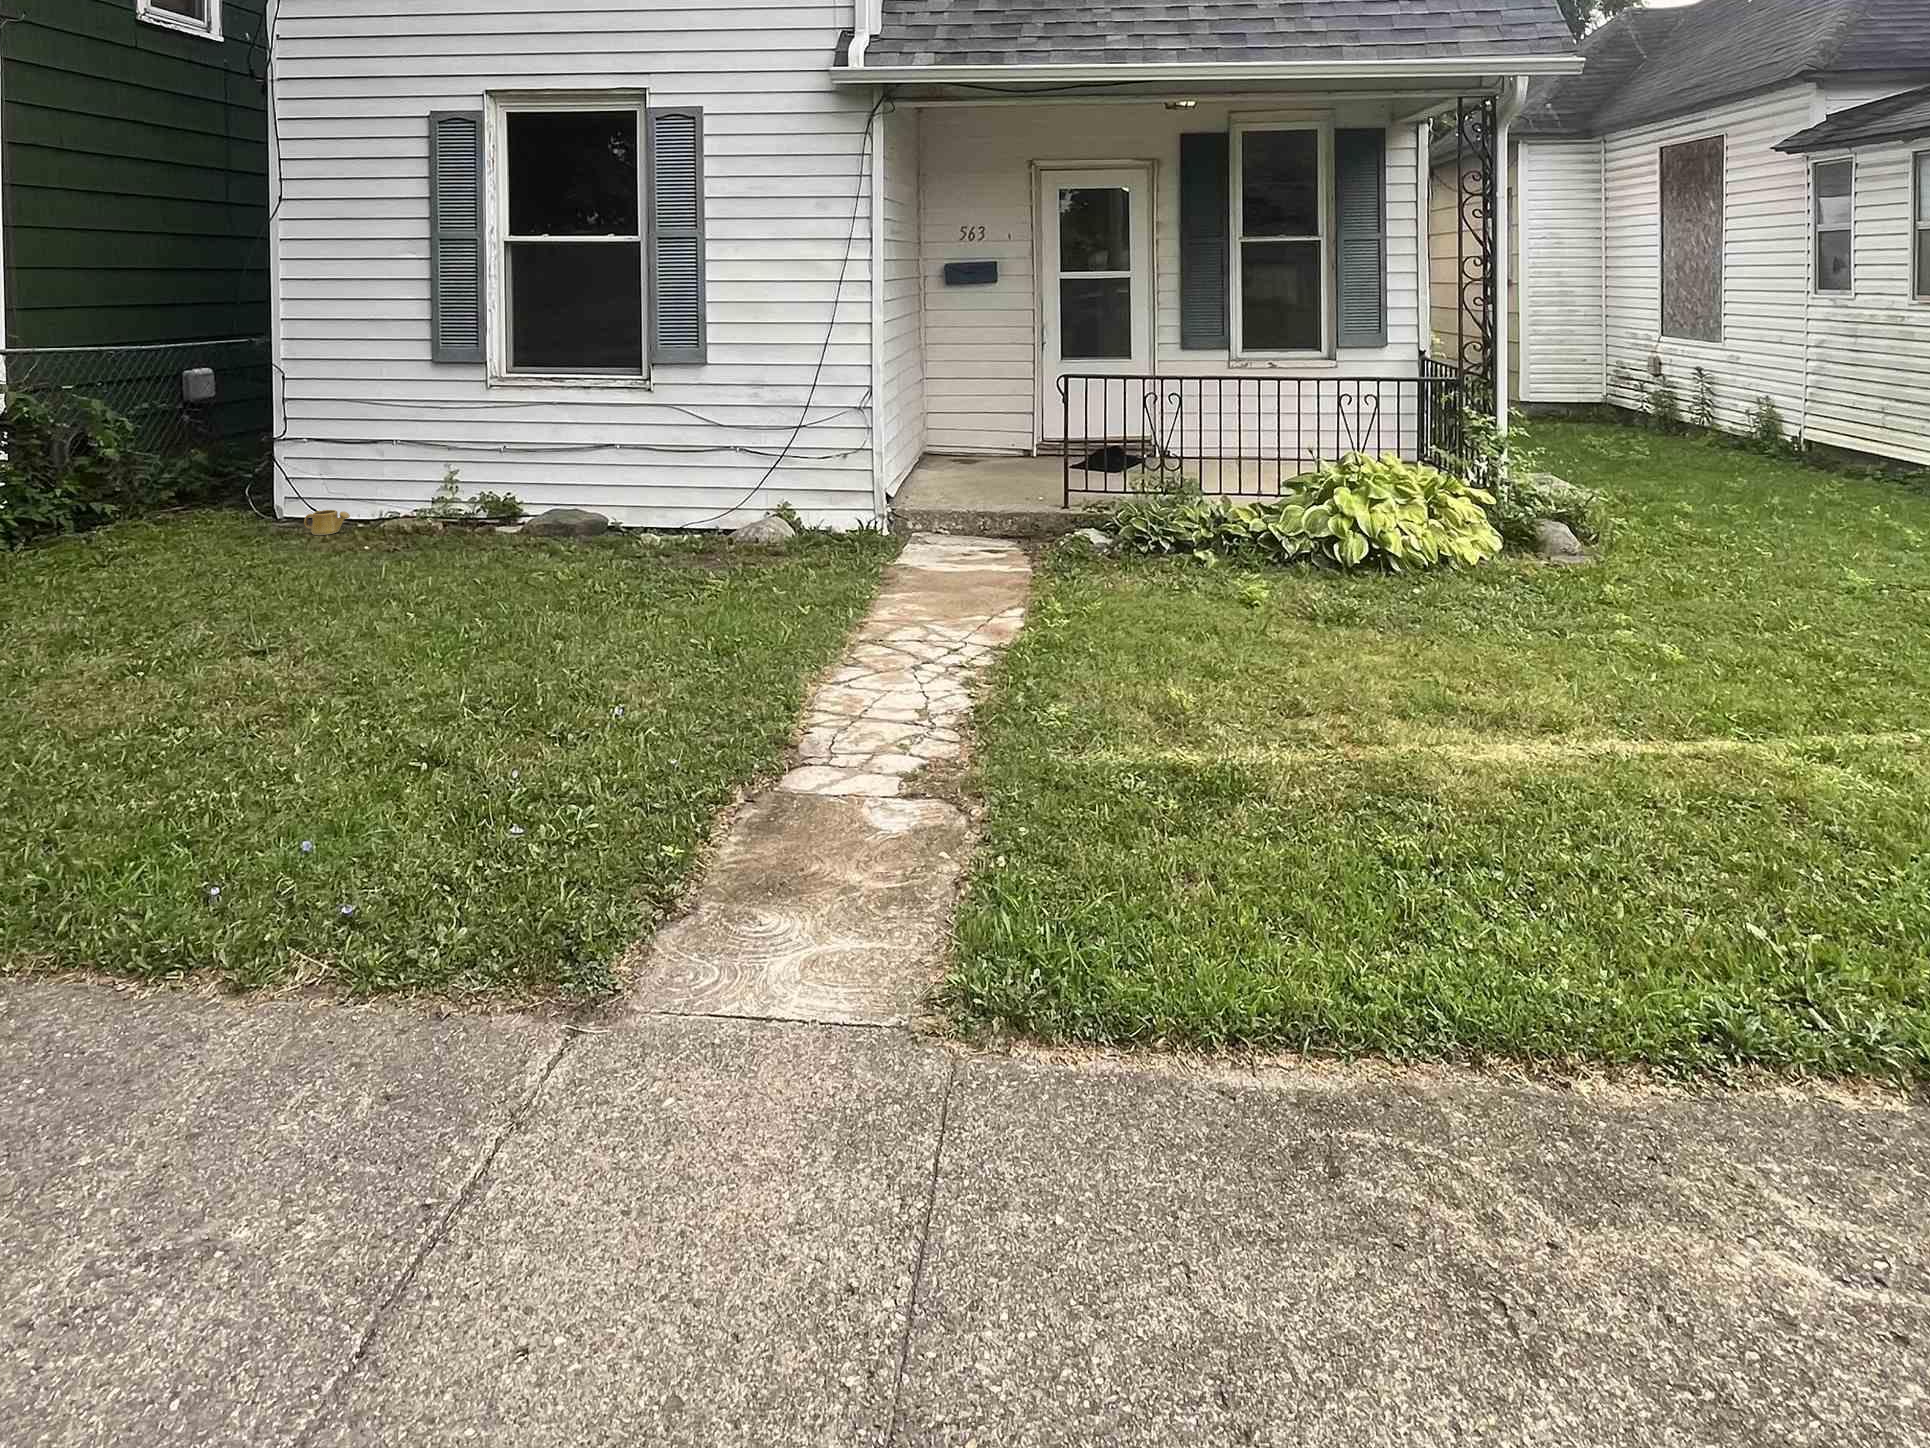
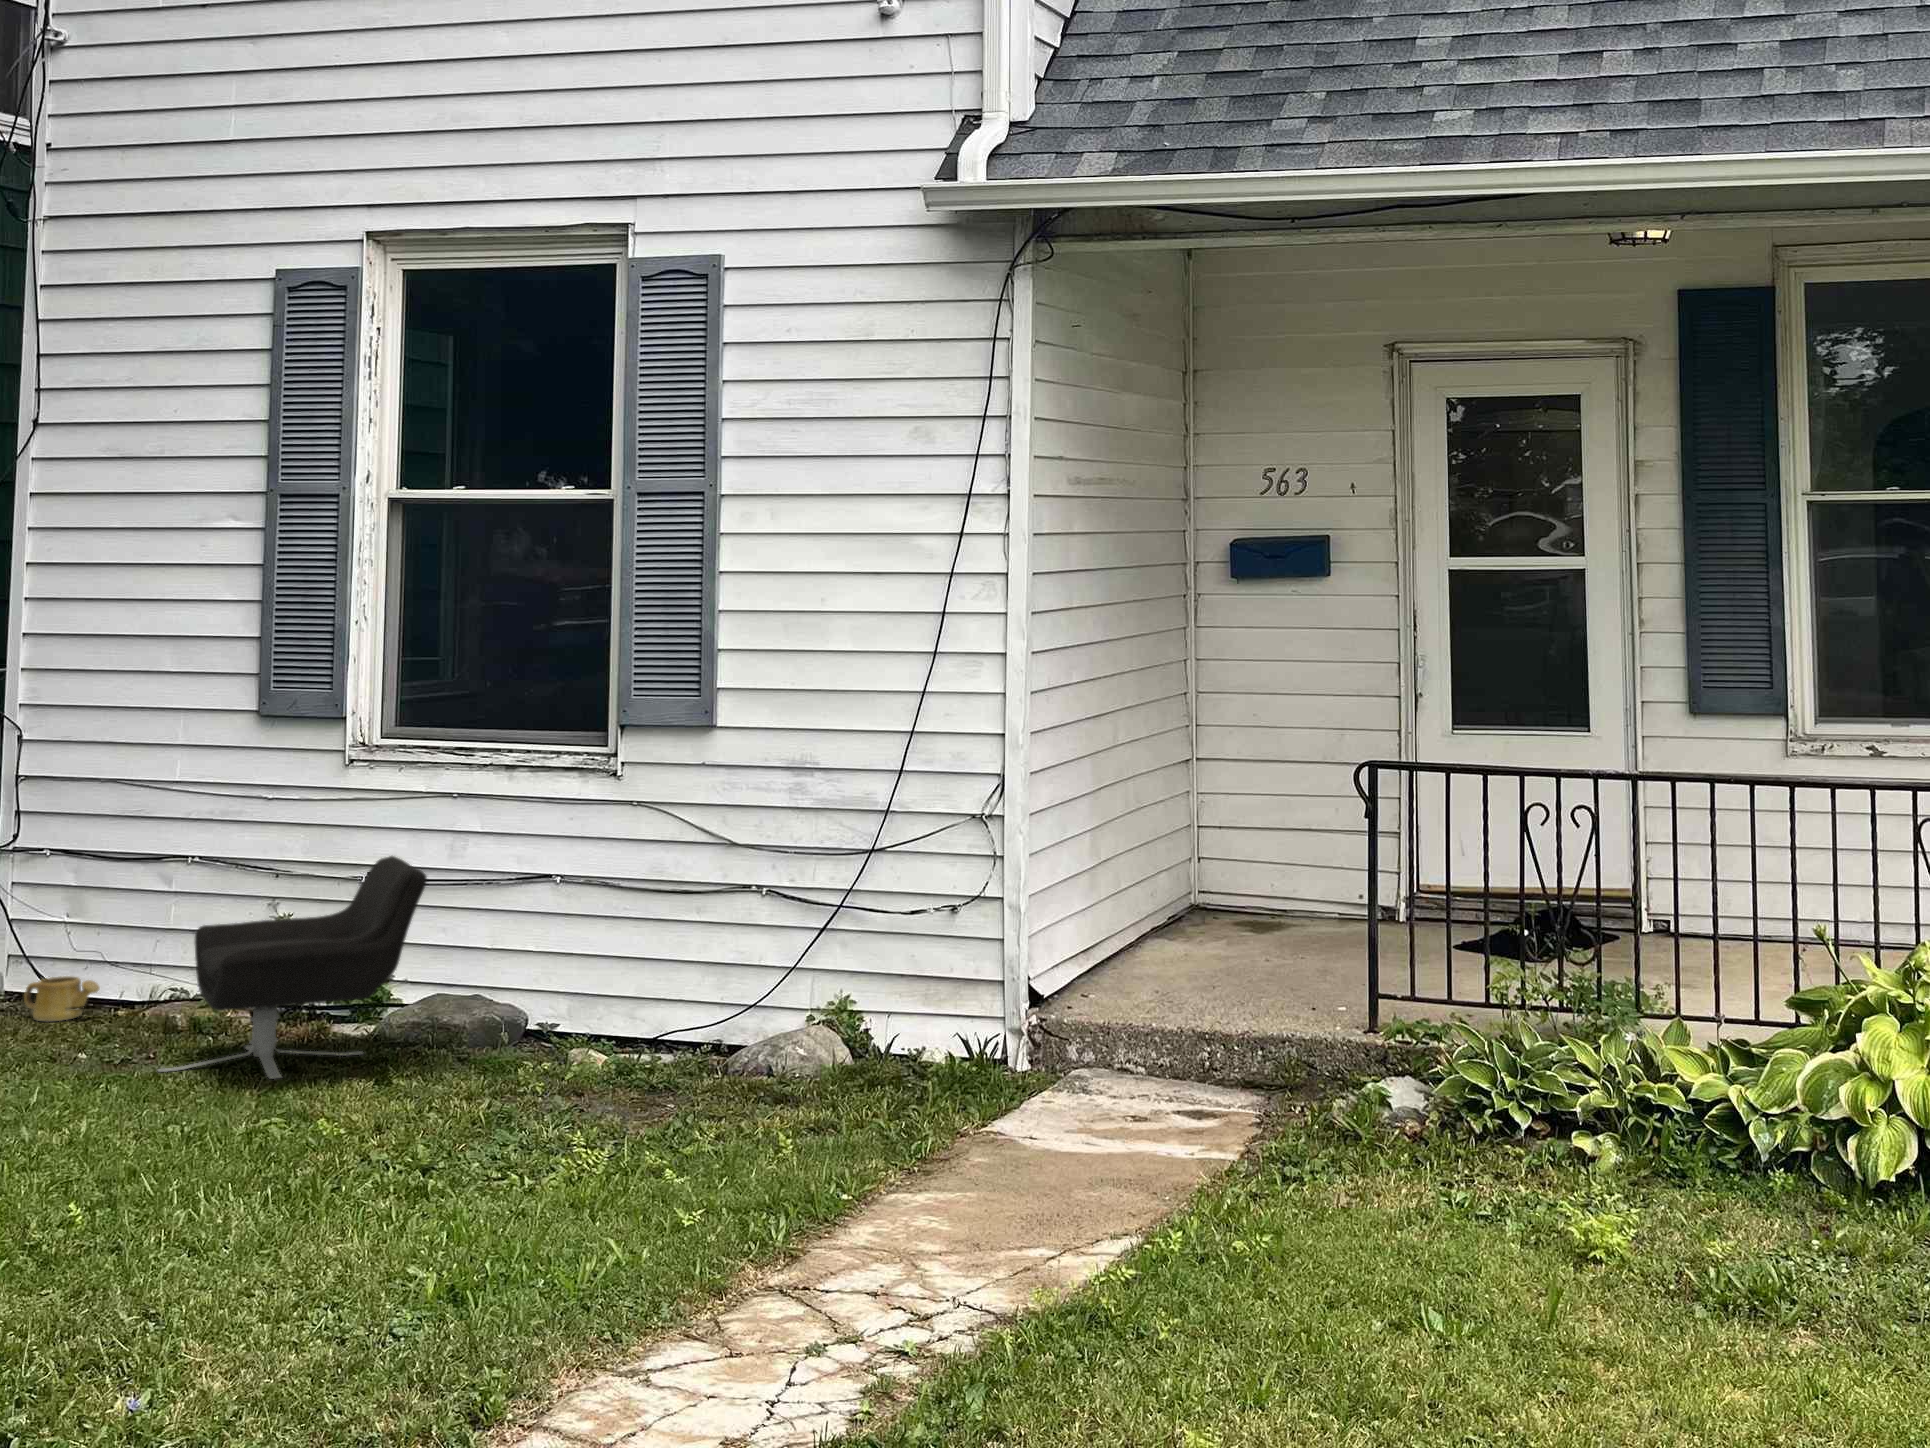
lounge chair: none [412,437,556,560] -> present [158,856,427,1079]

